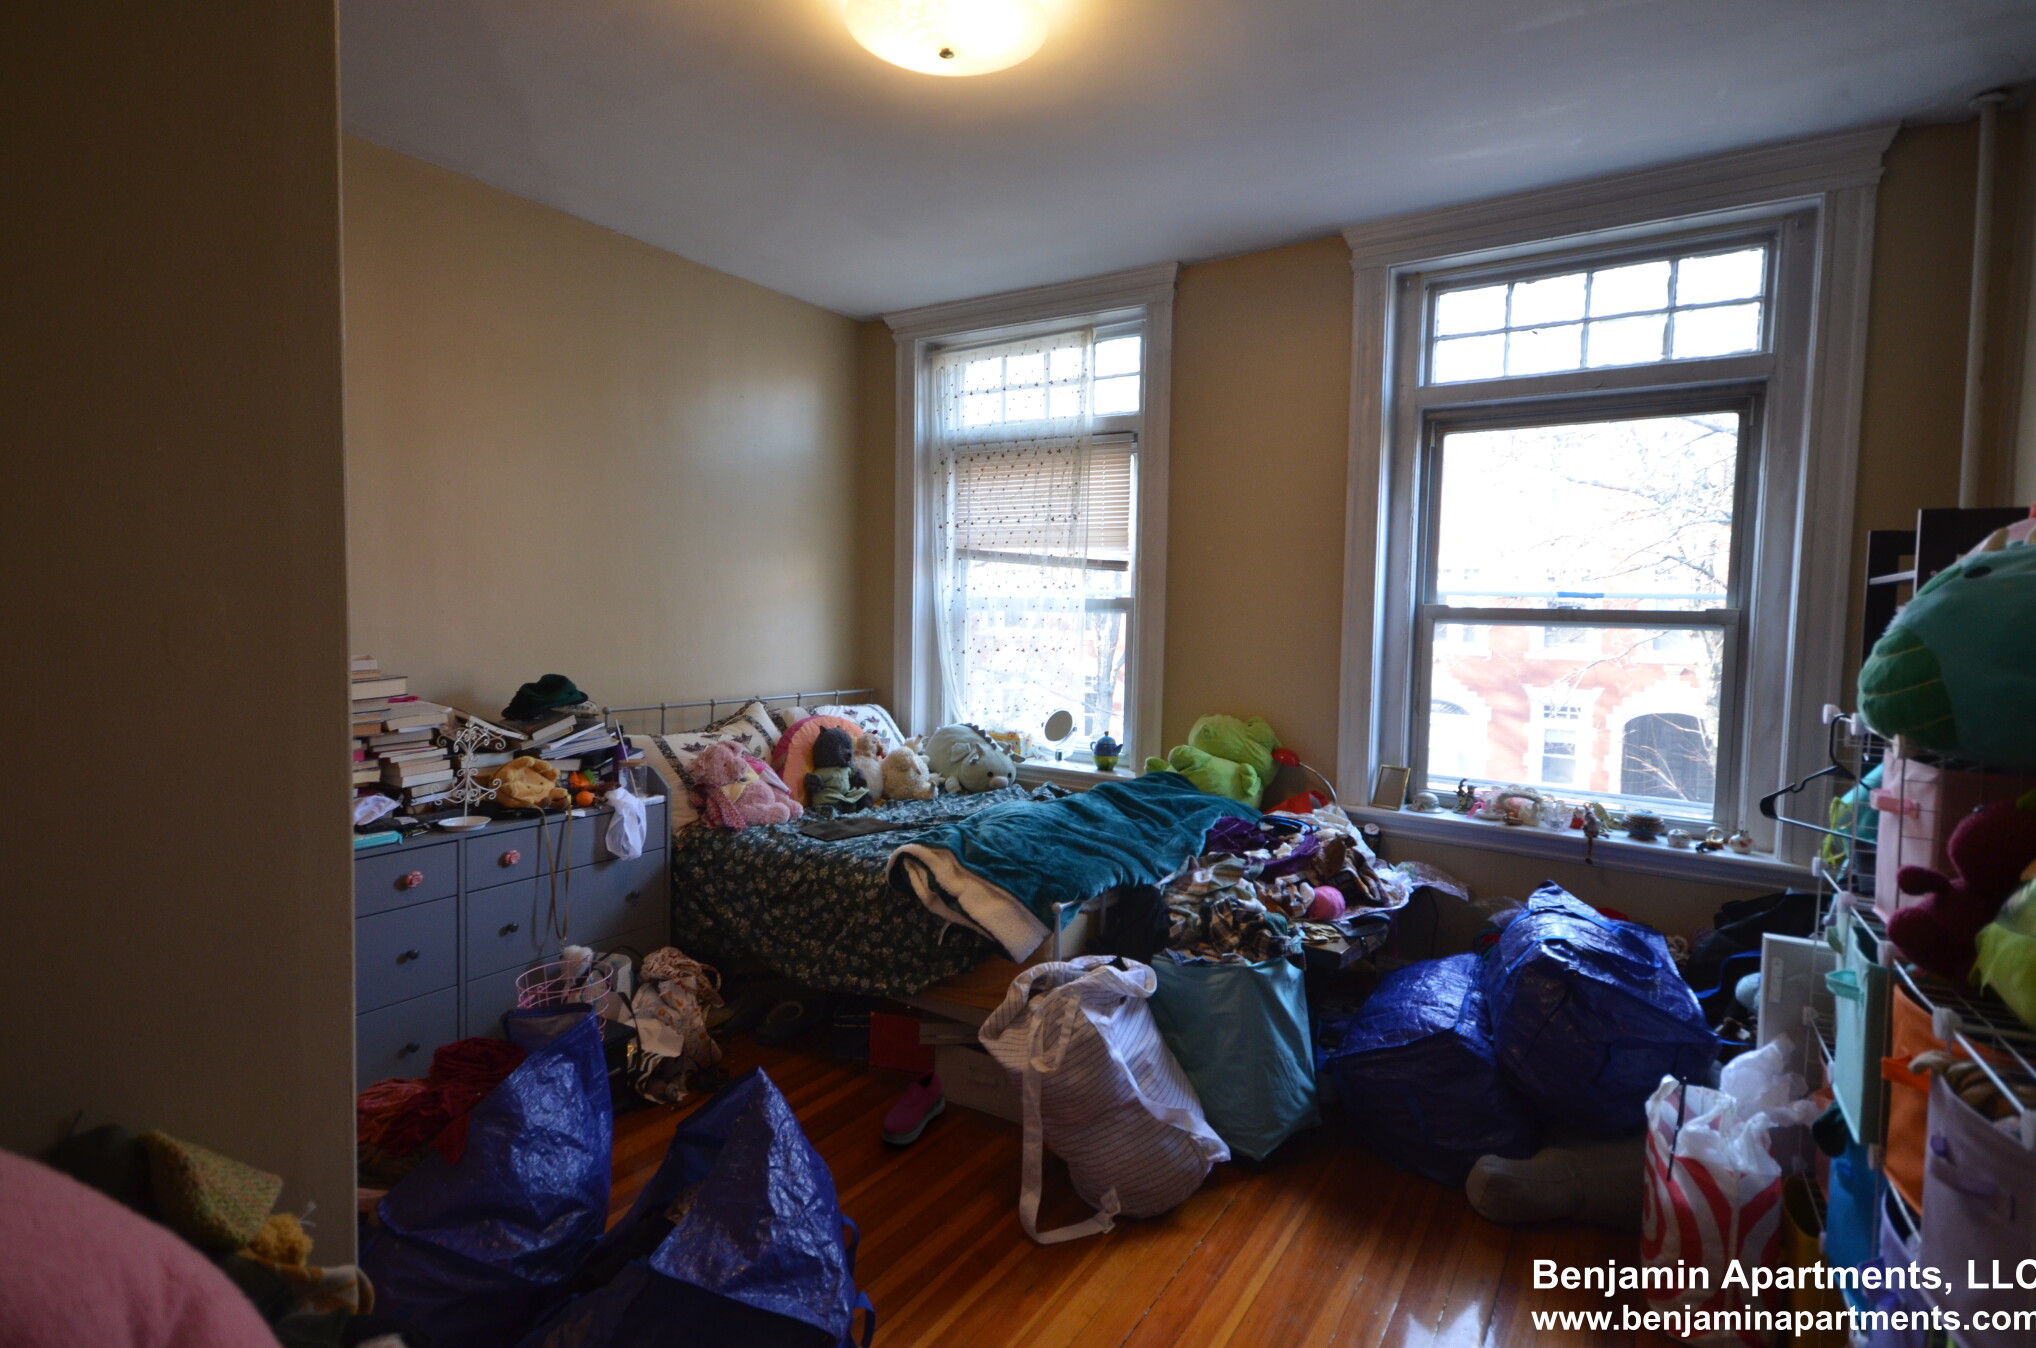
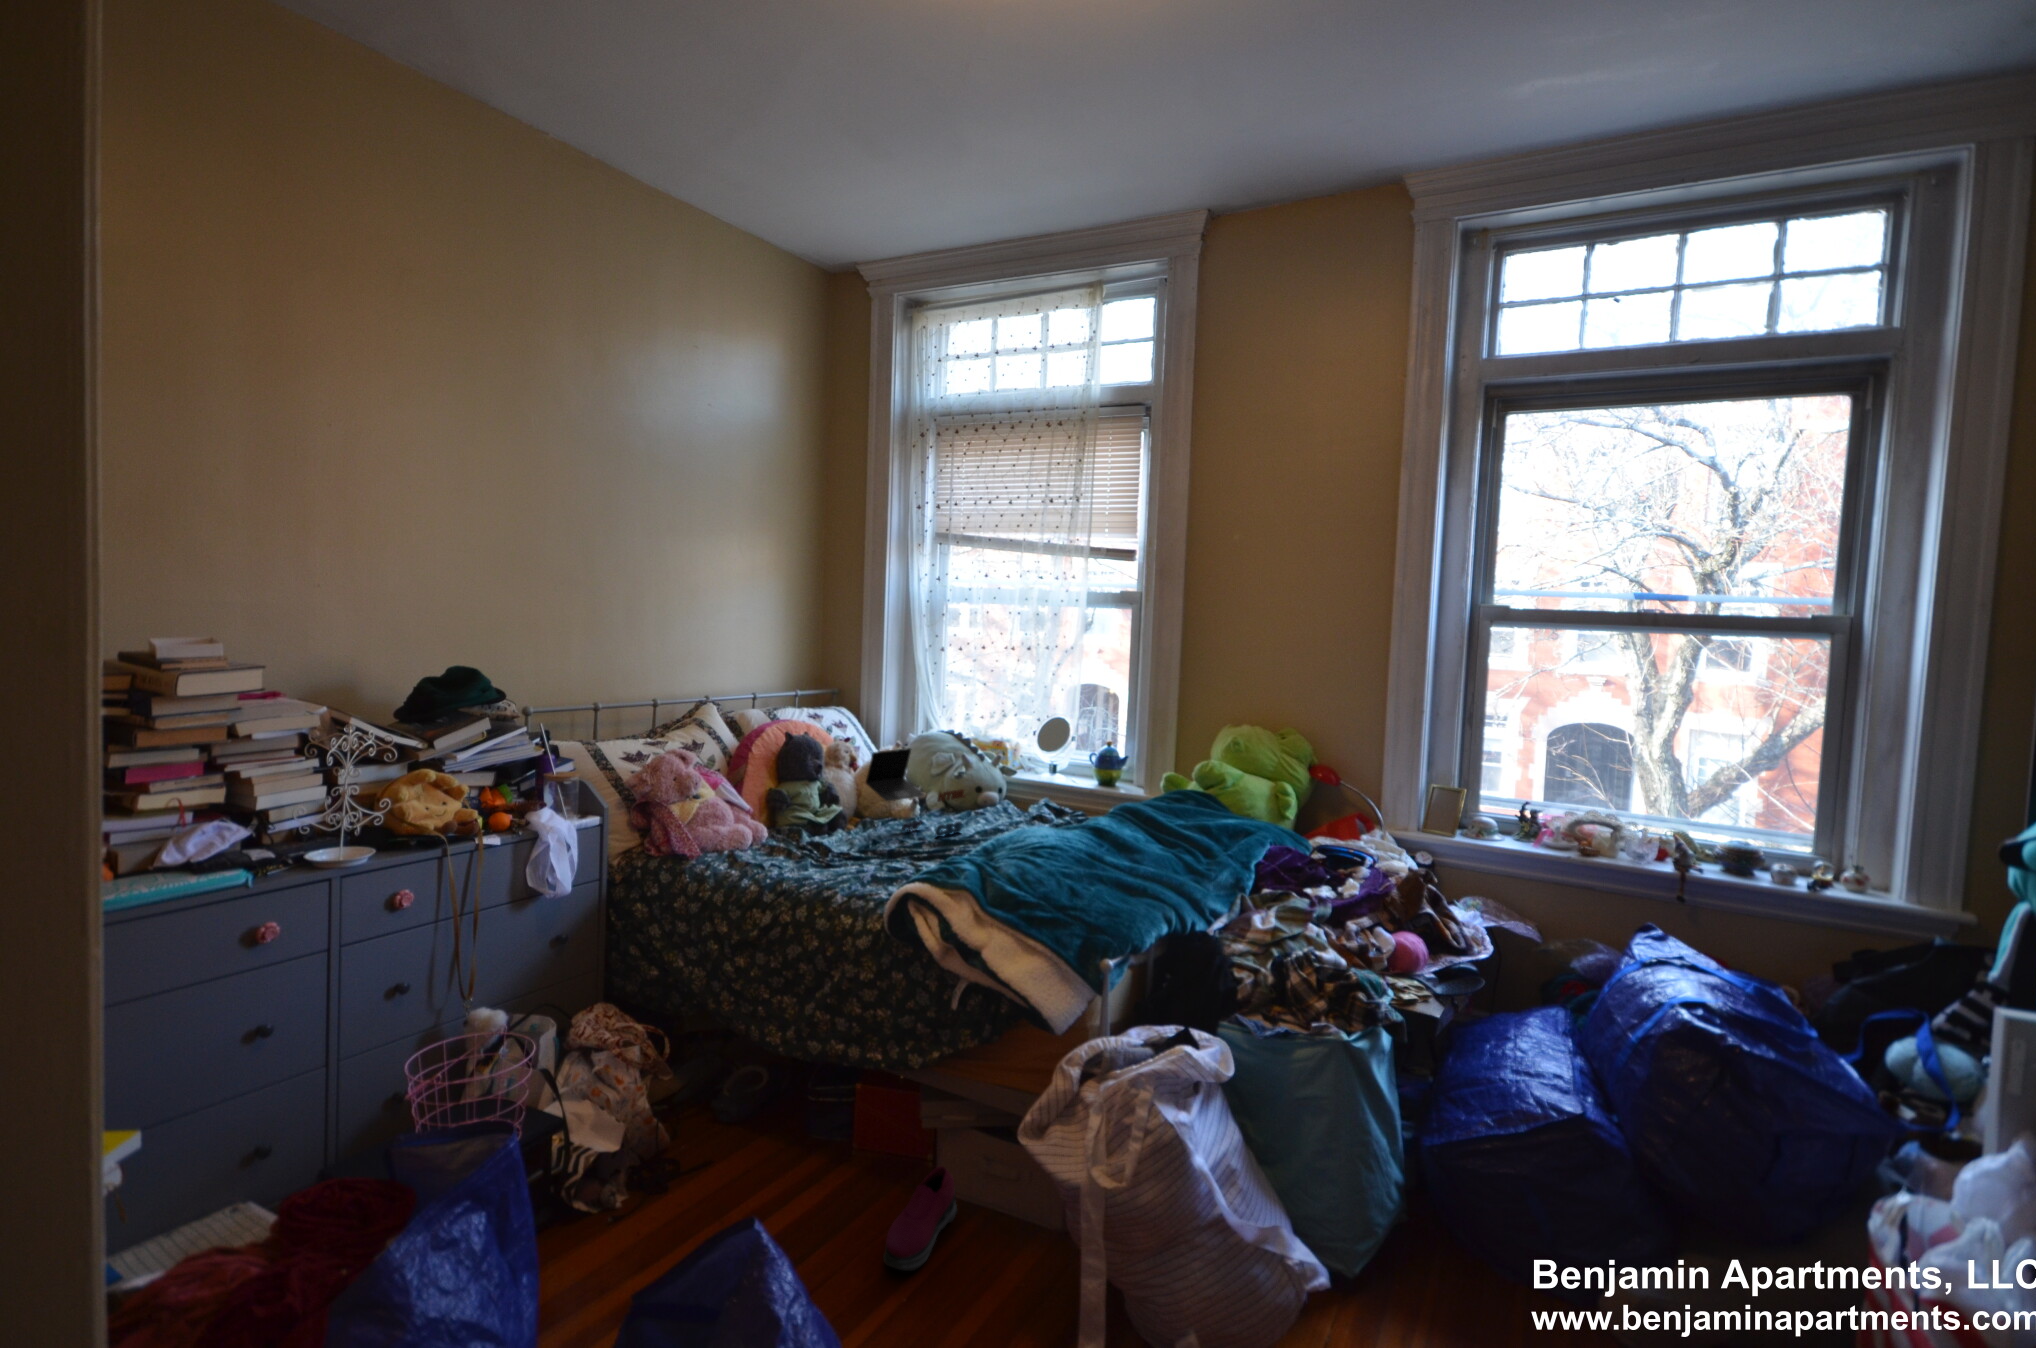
laptop: none [885,738,970,813] -> present [866,748,966,837]
magazine: present [798,816,901,841] -> none [764,842,892,874]

